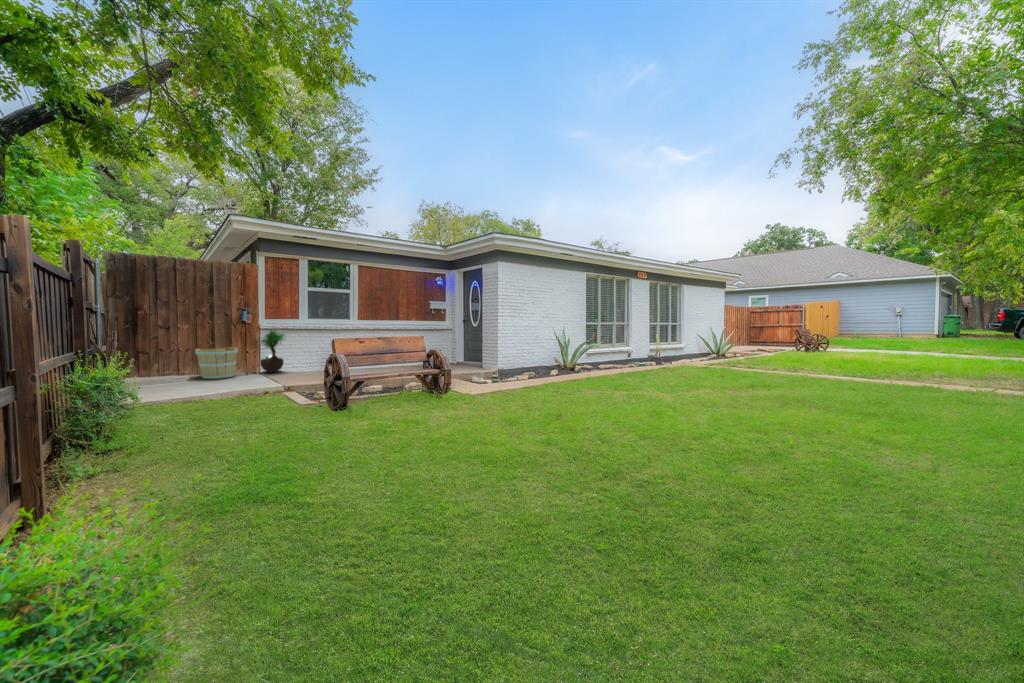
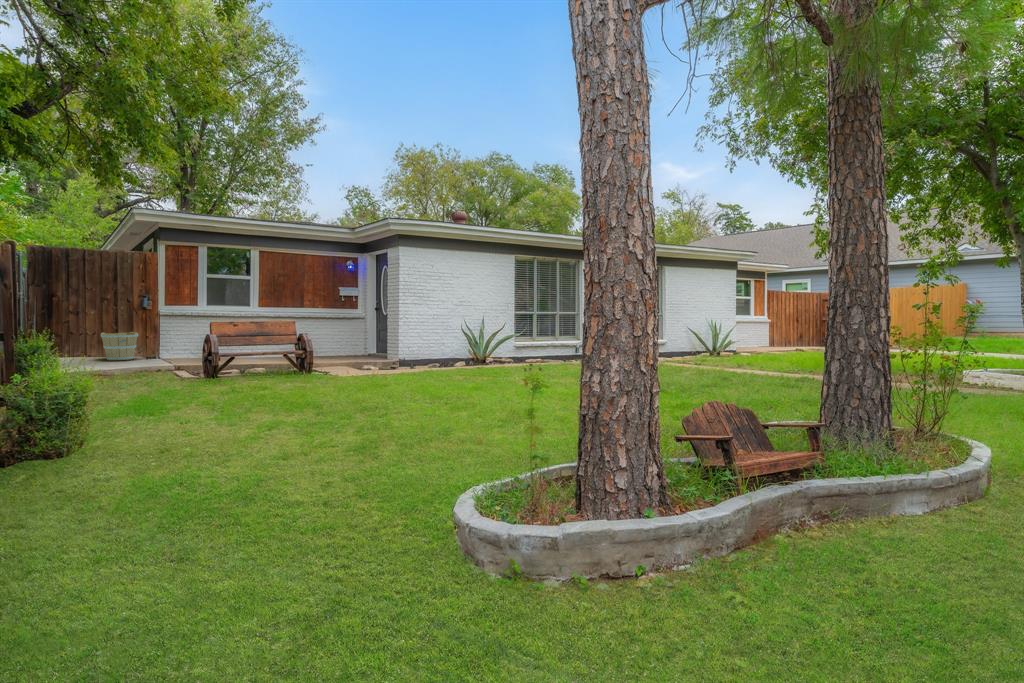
potted tree: present [260,331,284,372] -> none [156,313,185,357]

